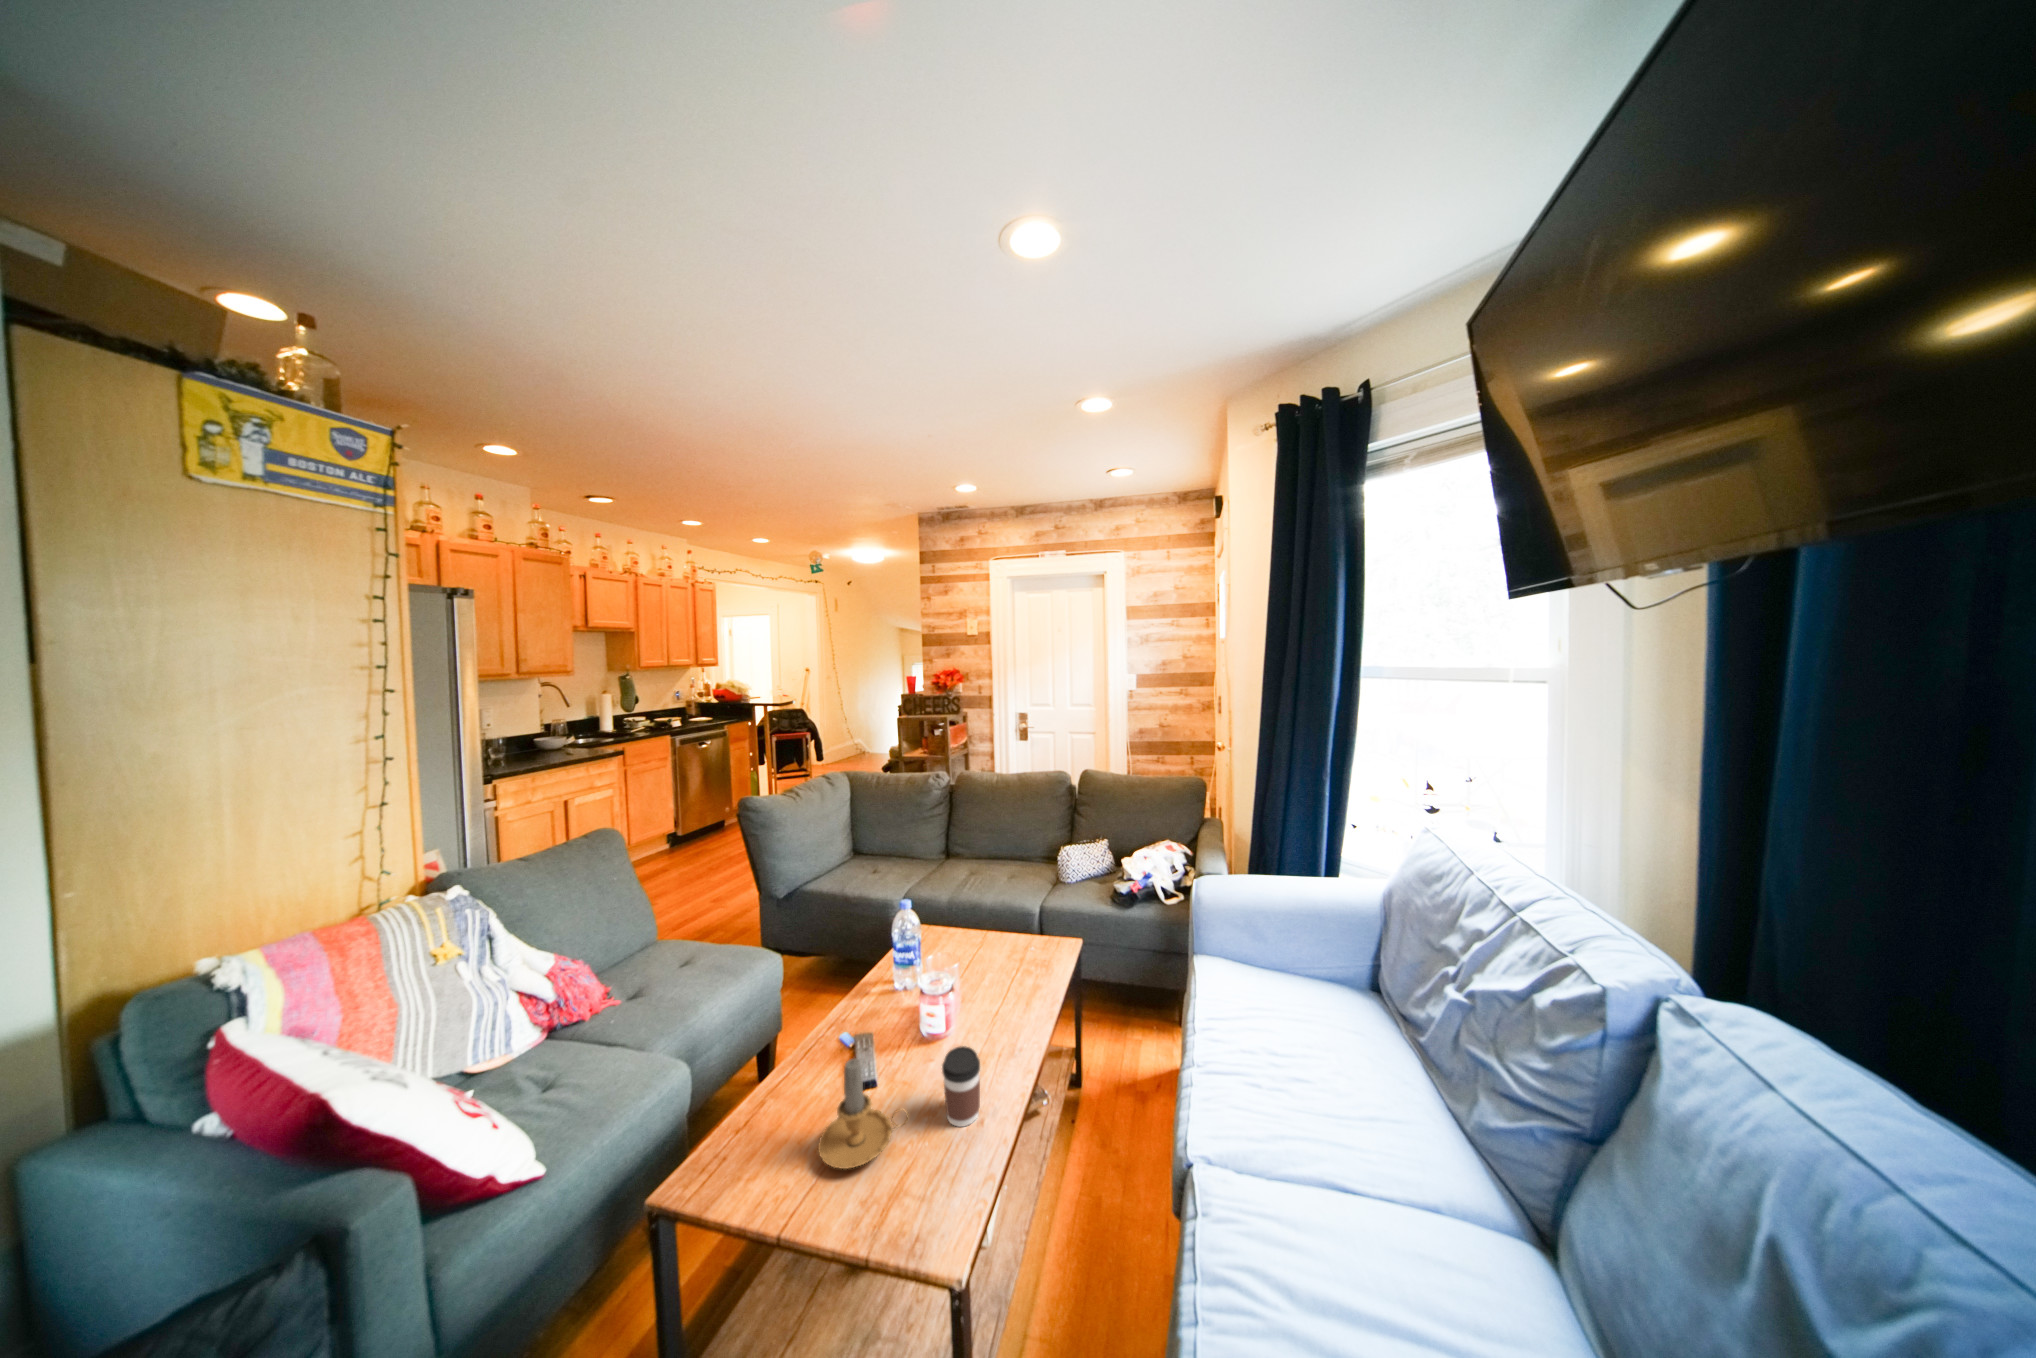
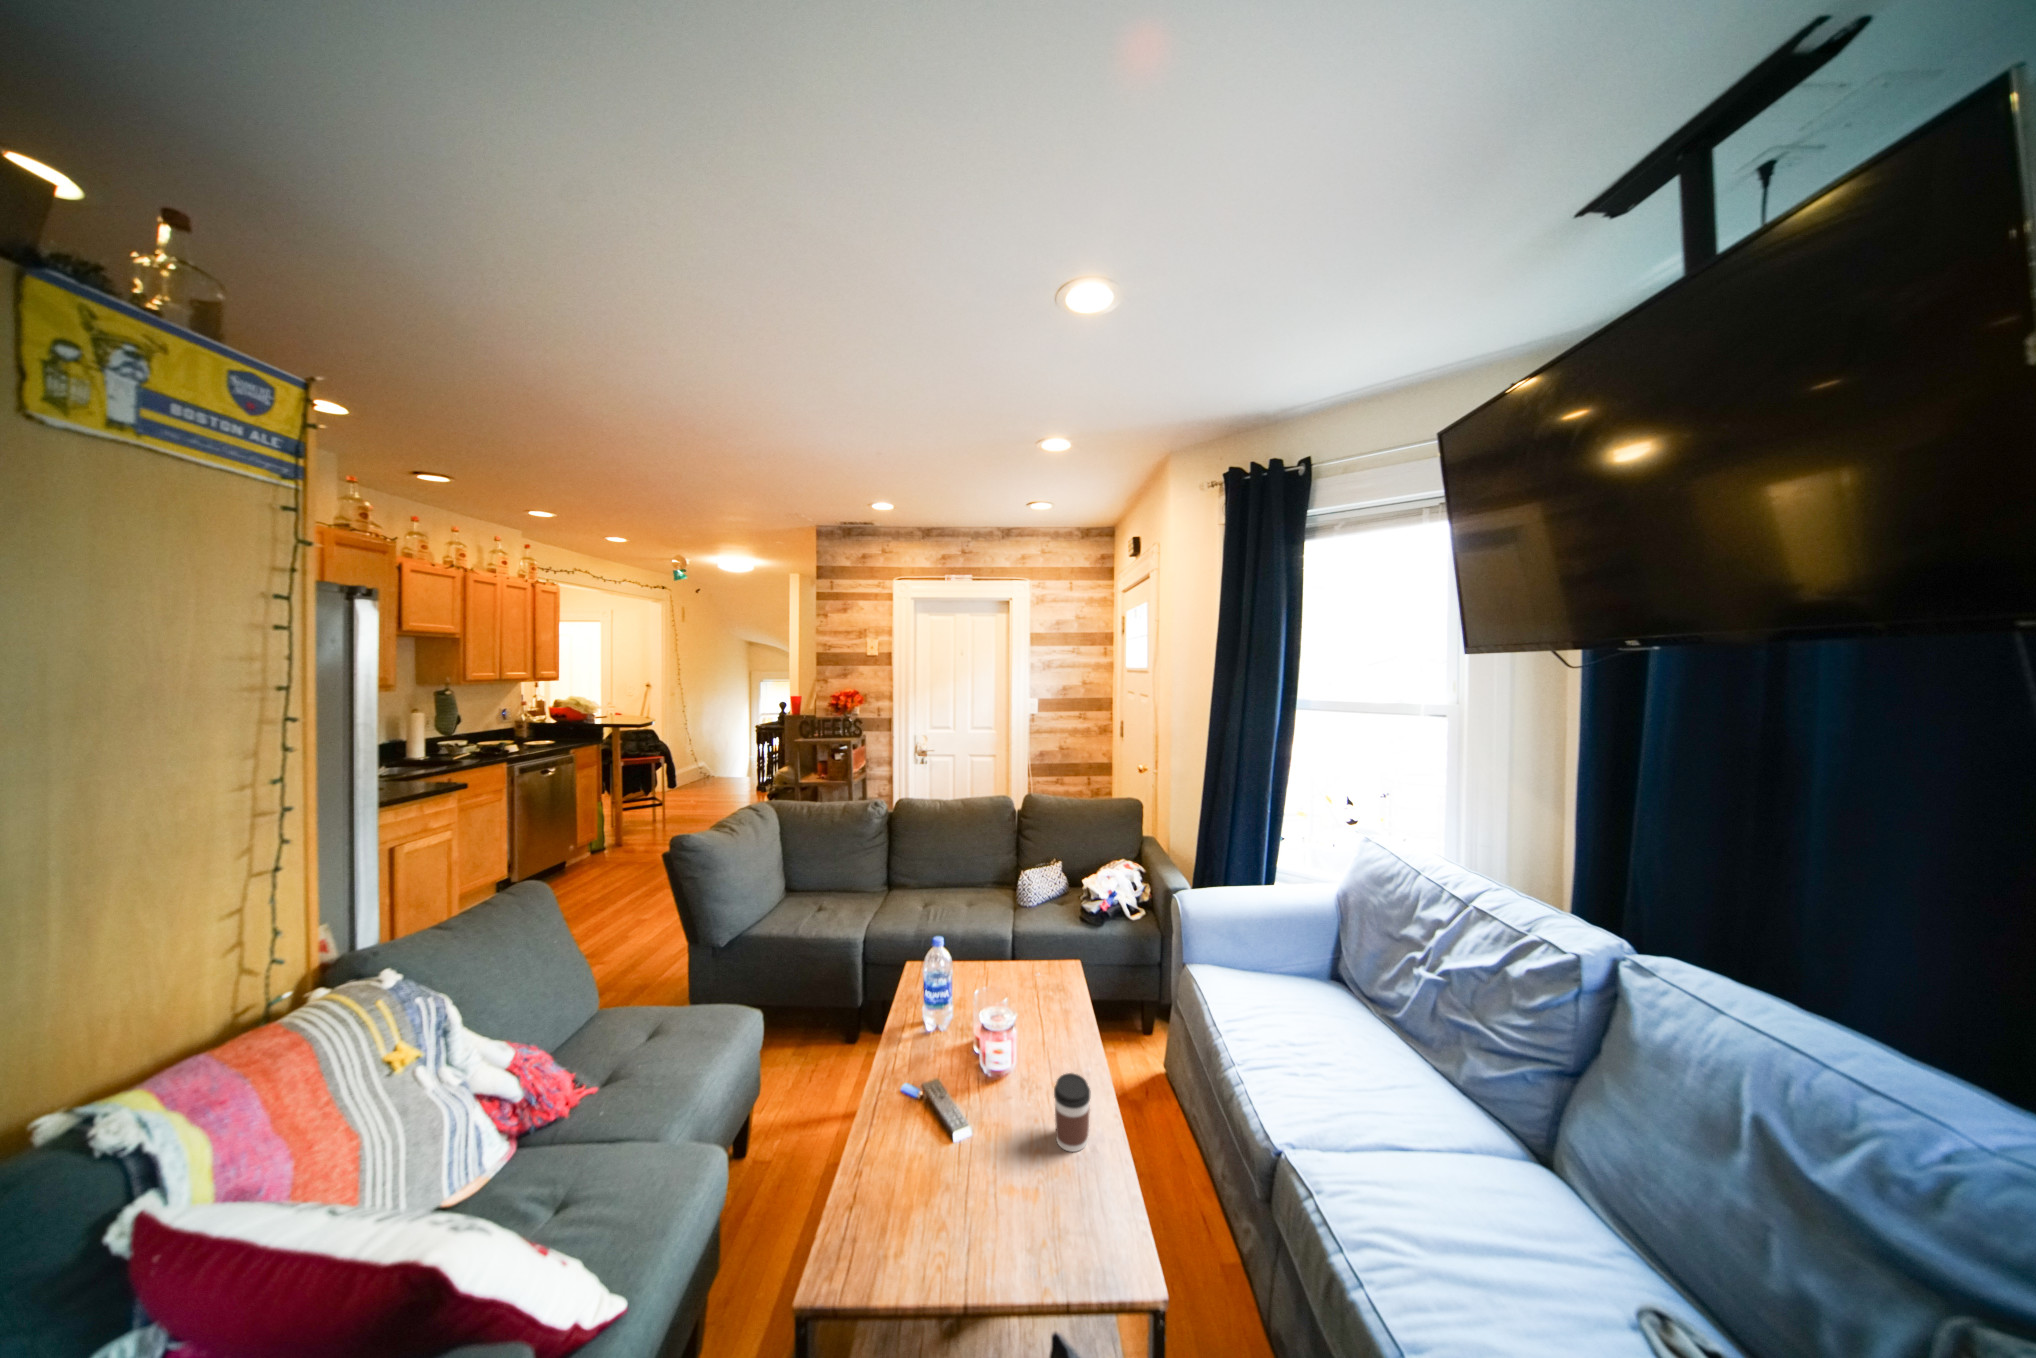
candle: present [818,1059,905,1169] -> none [953,1098,1035,1212]

